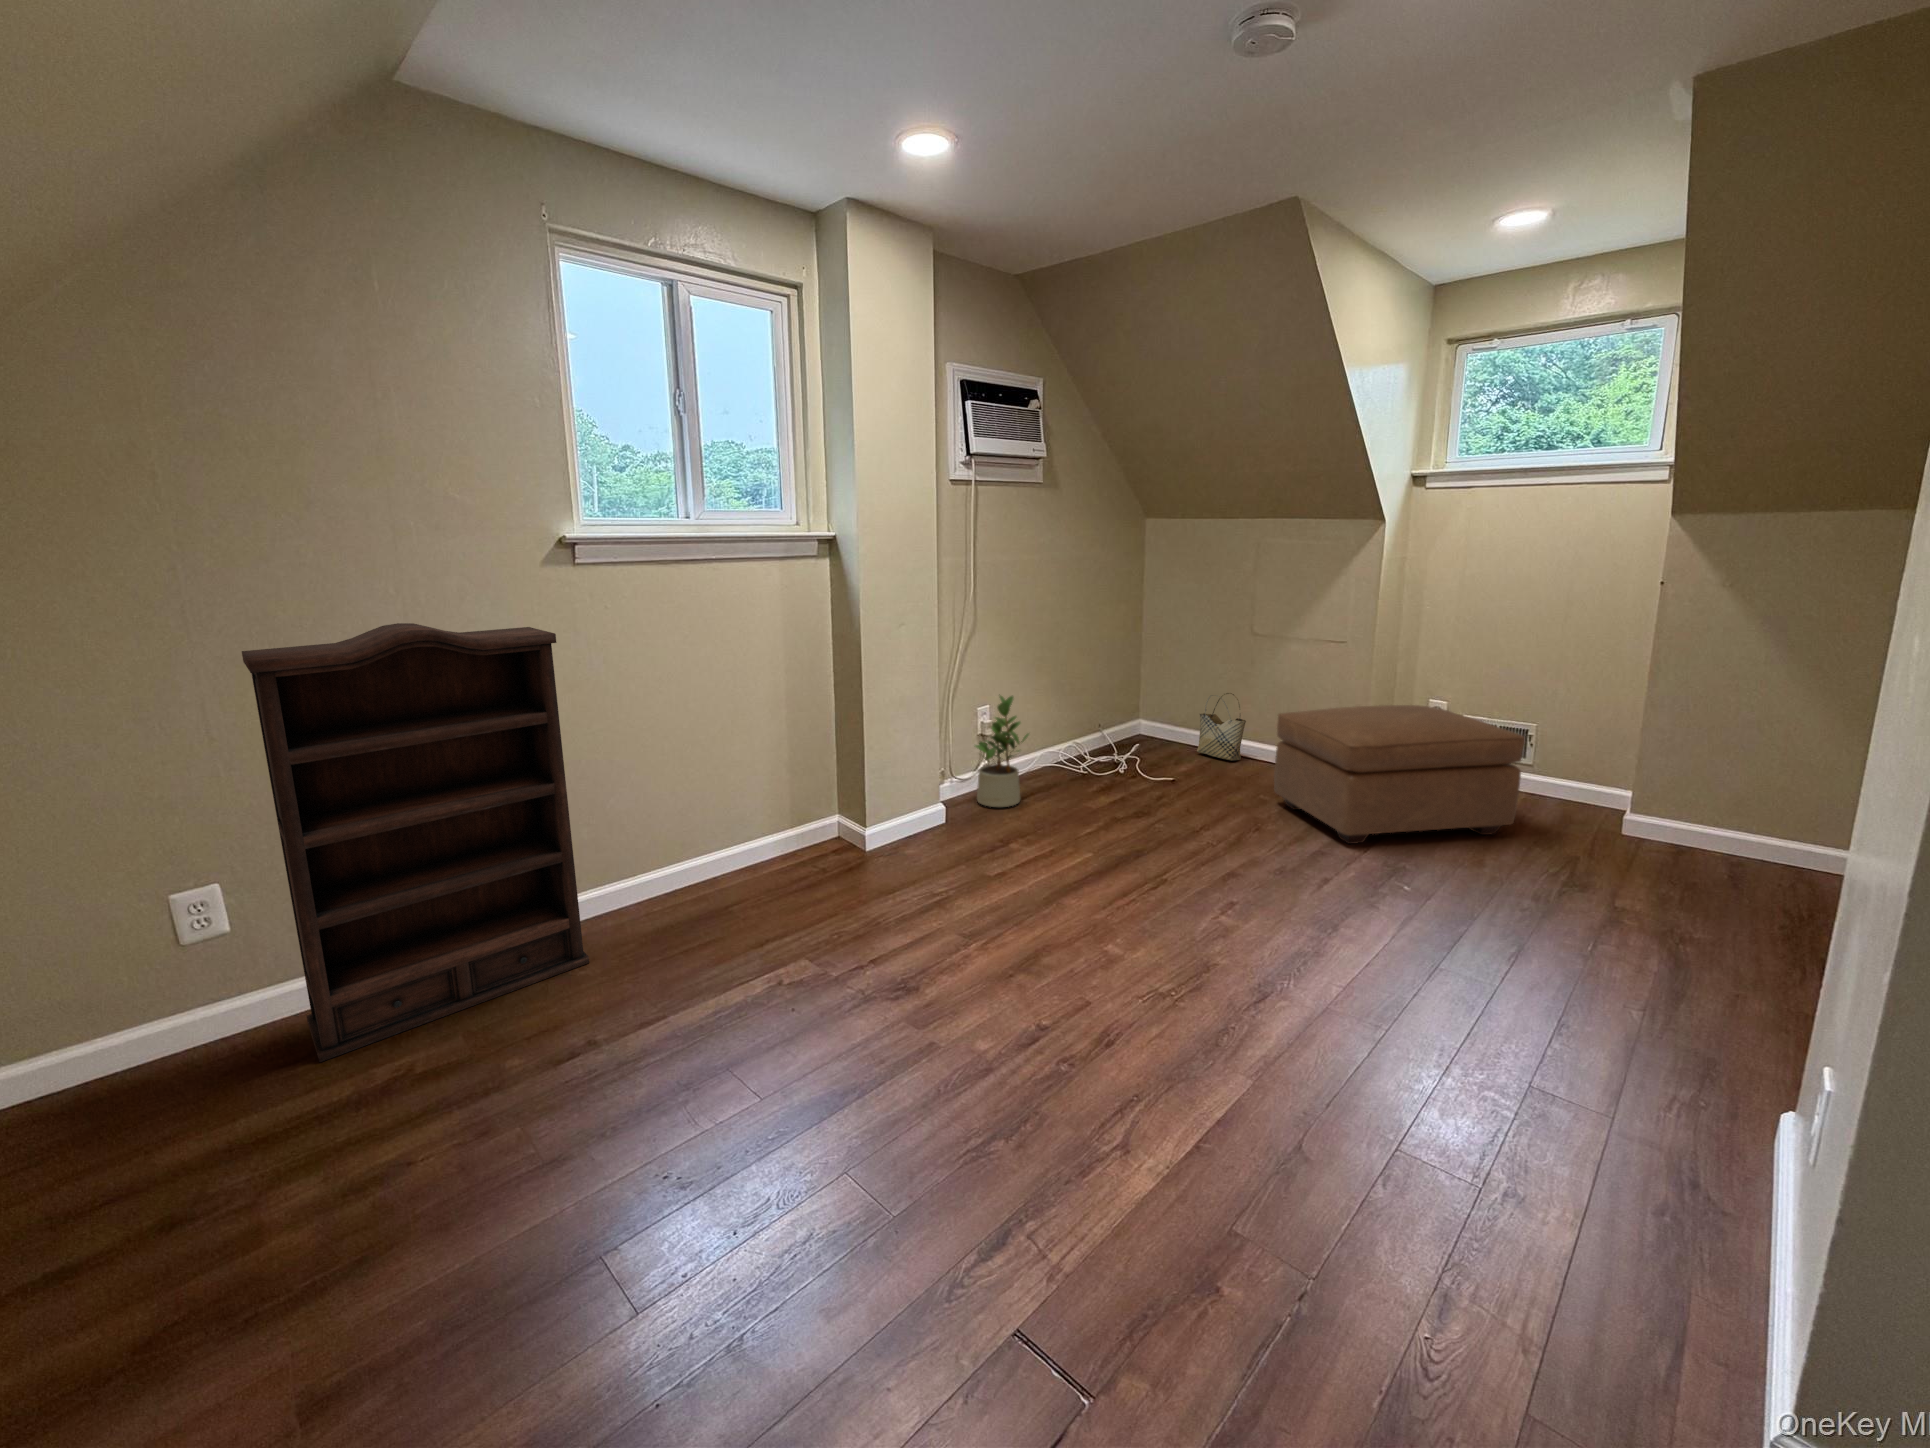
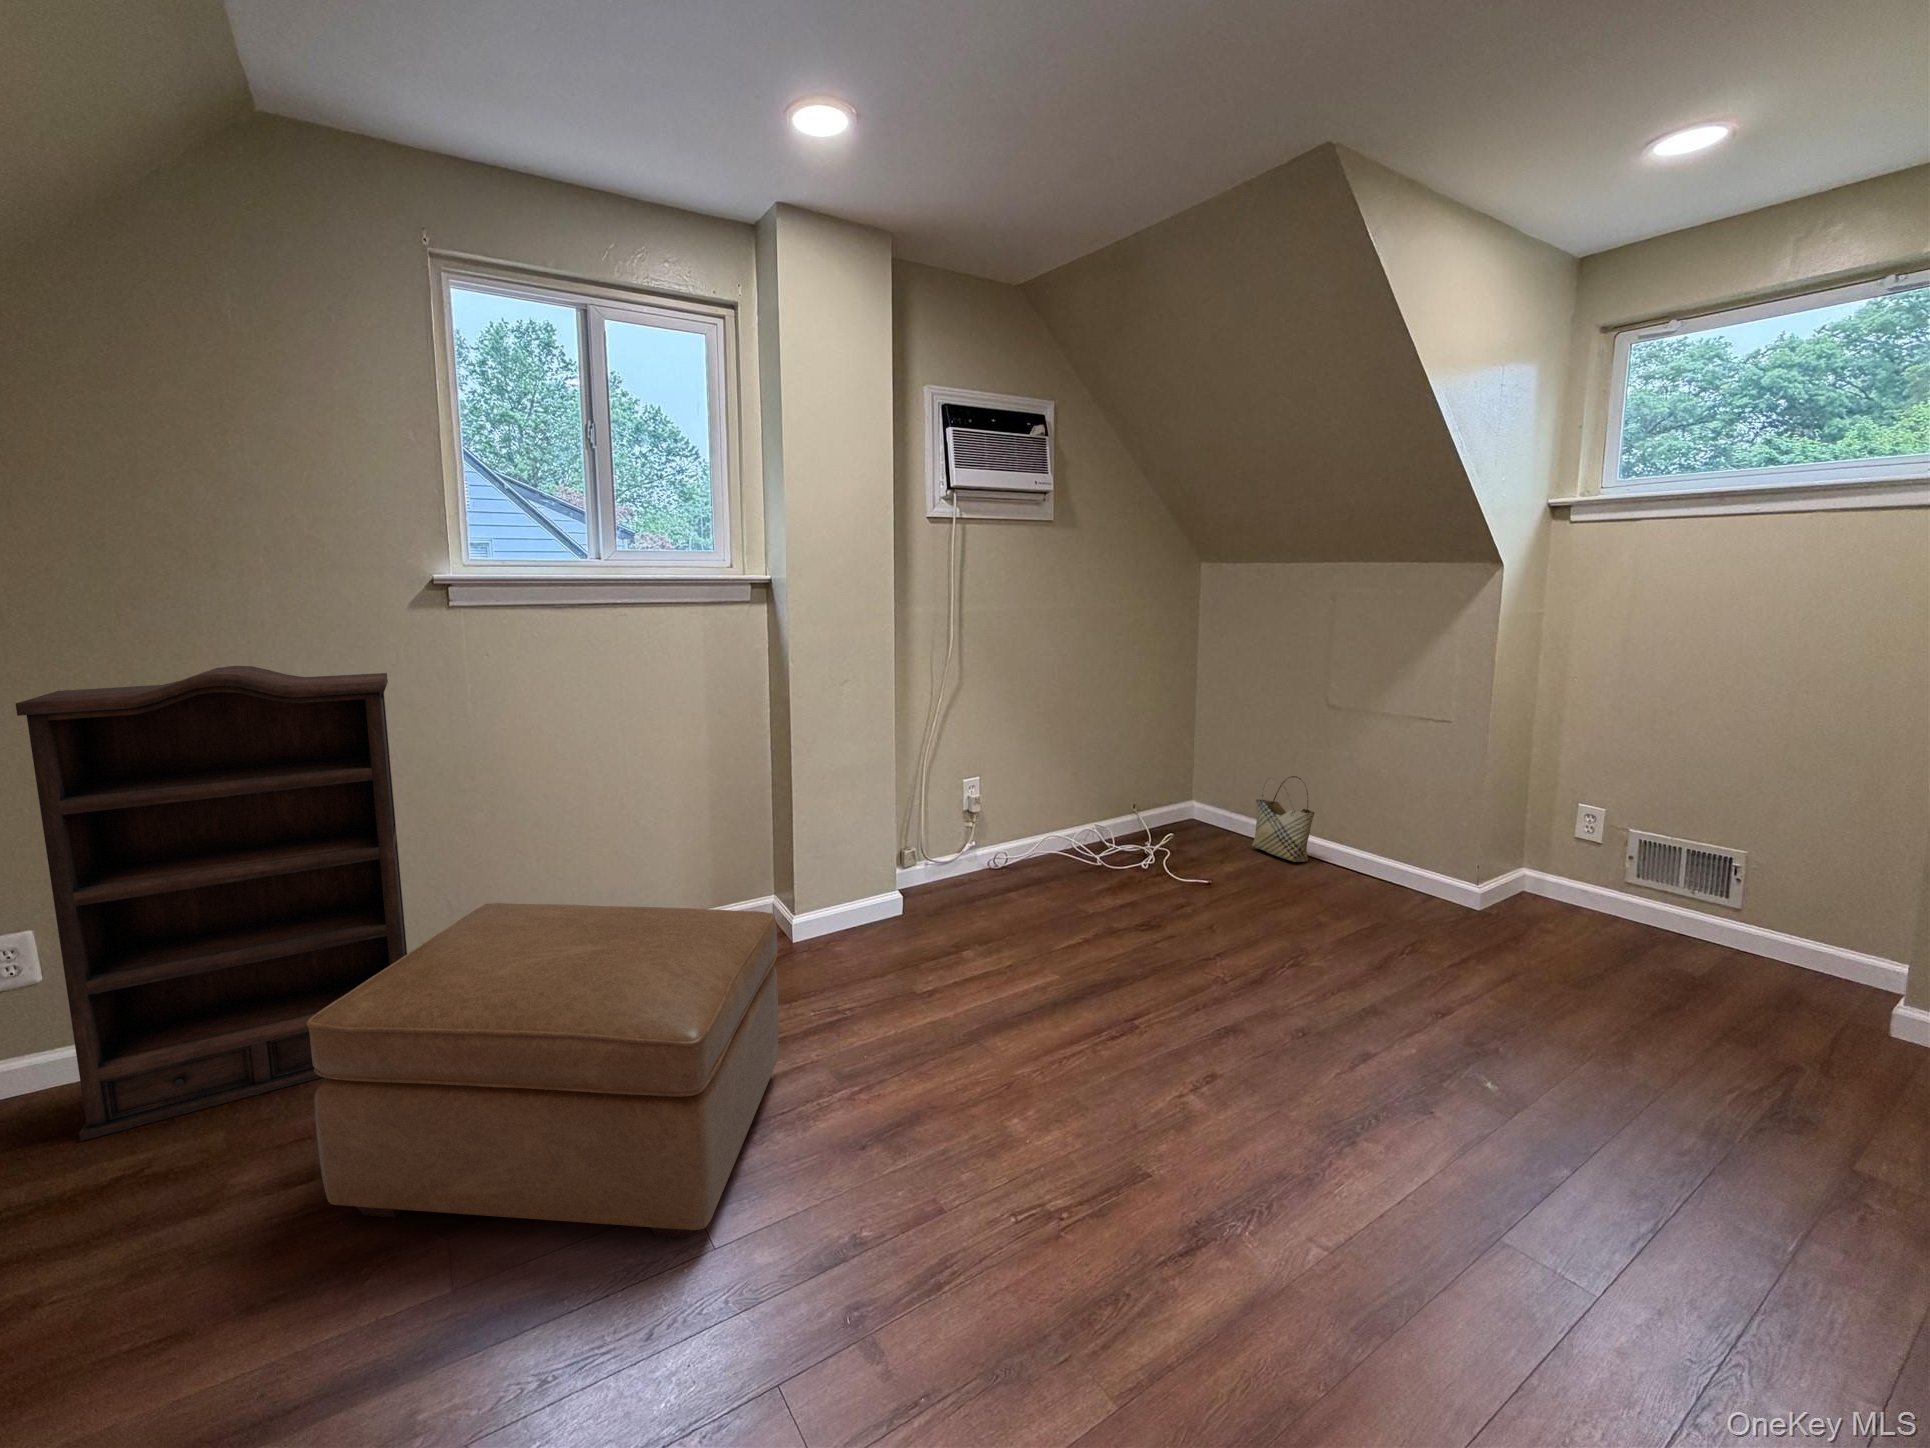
potted plant: present [975,696,1029,807] -> none [949,766,1014,900]
ottoman: present [1274,705,1525,844] -> present [306,903,778,1238]

